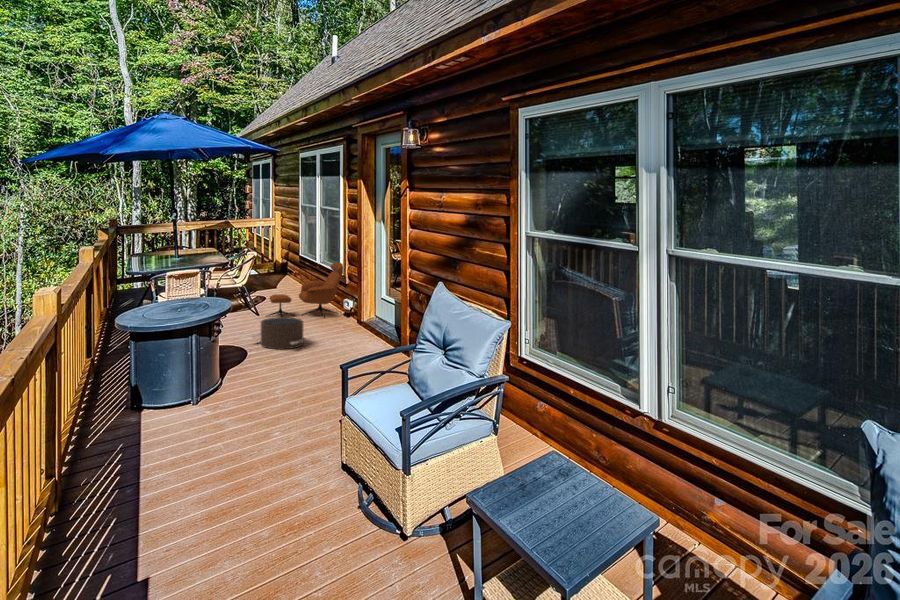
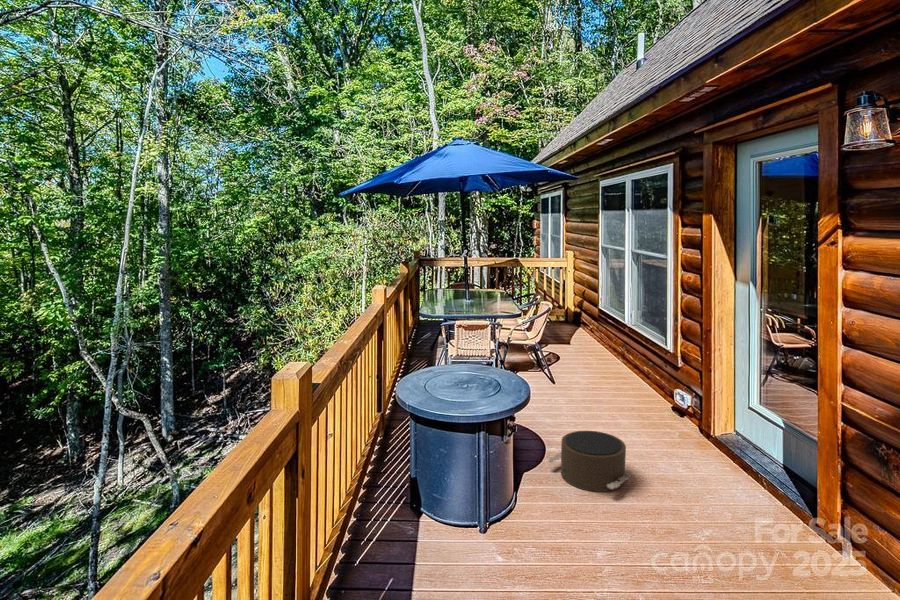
lounge chair: present [267,263,343,318] -> none [562,332,673,415]

